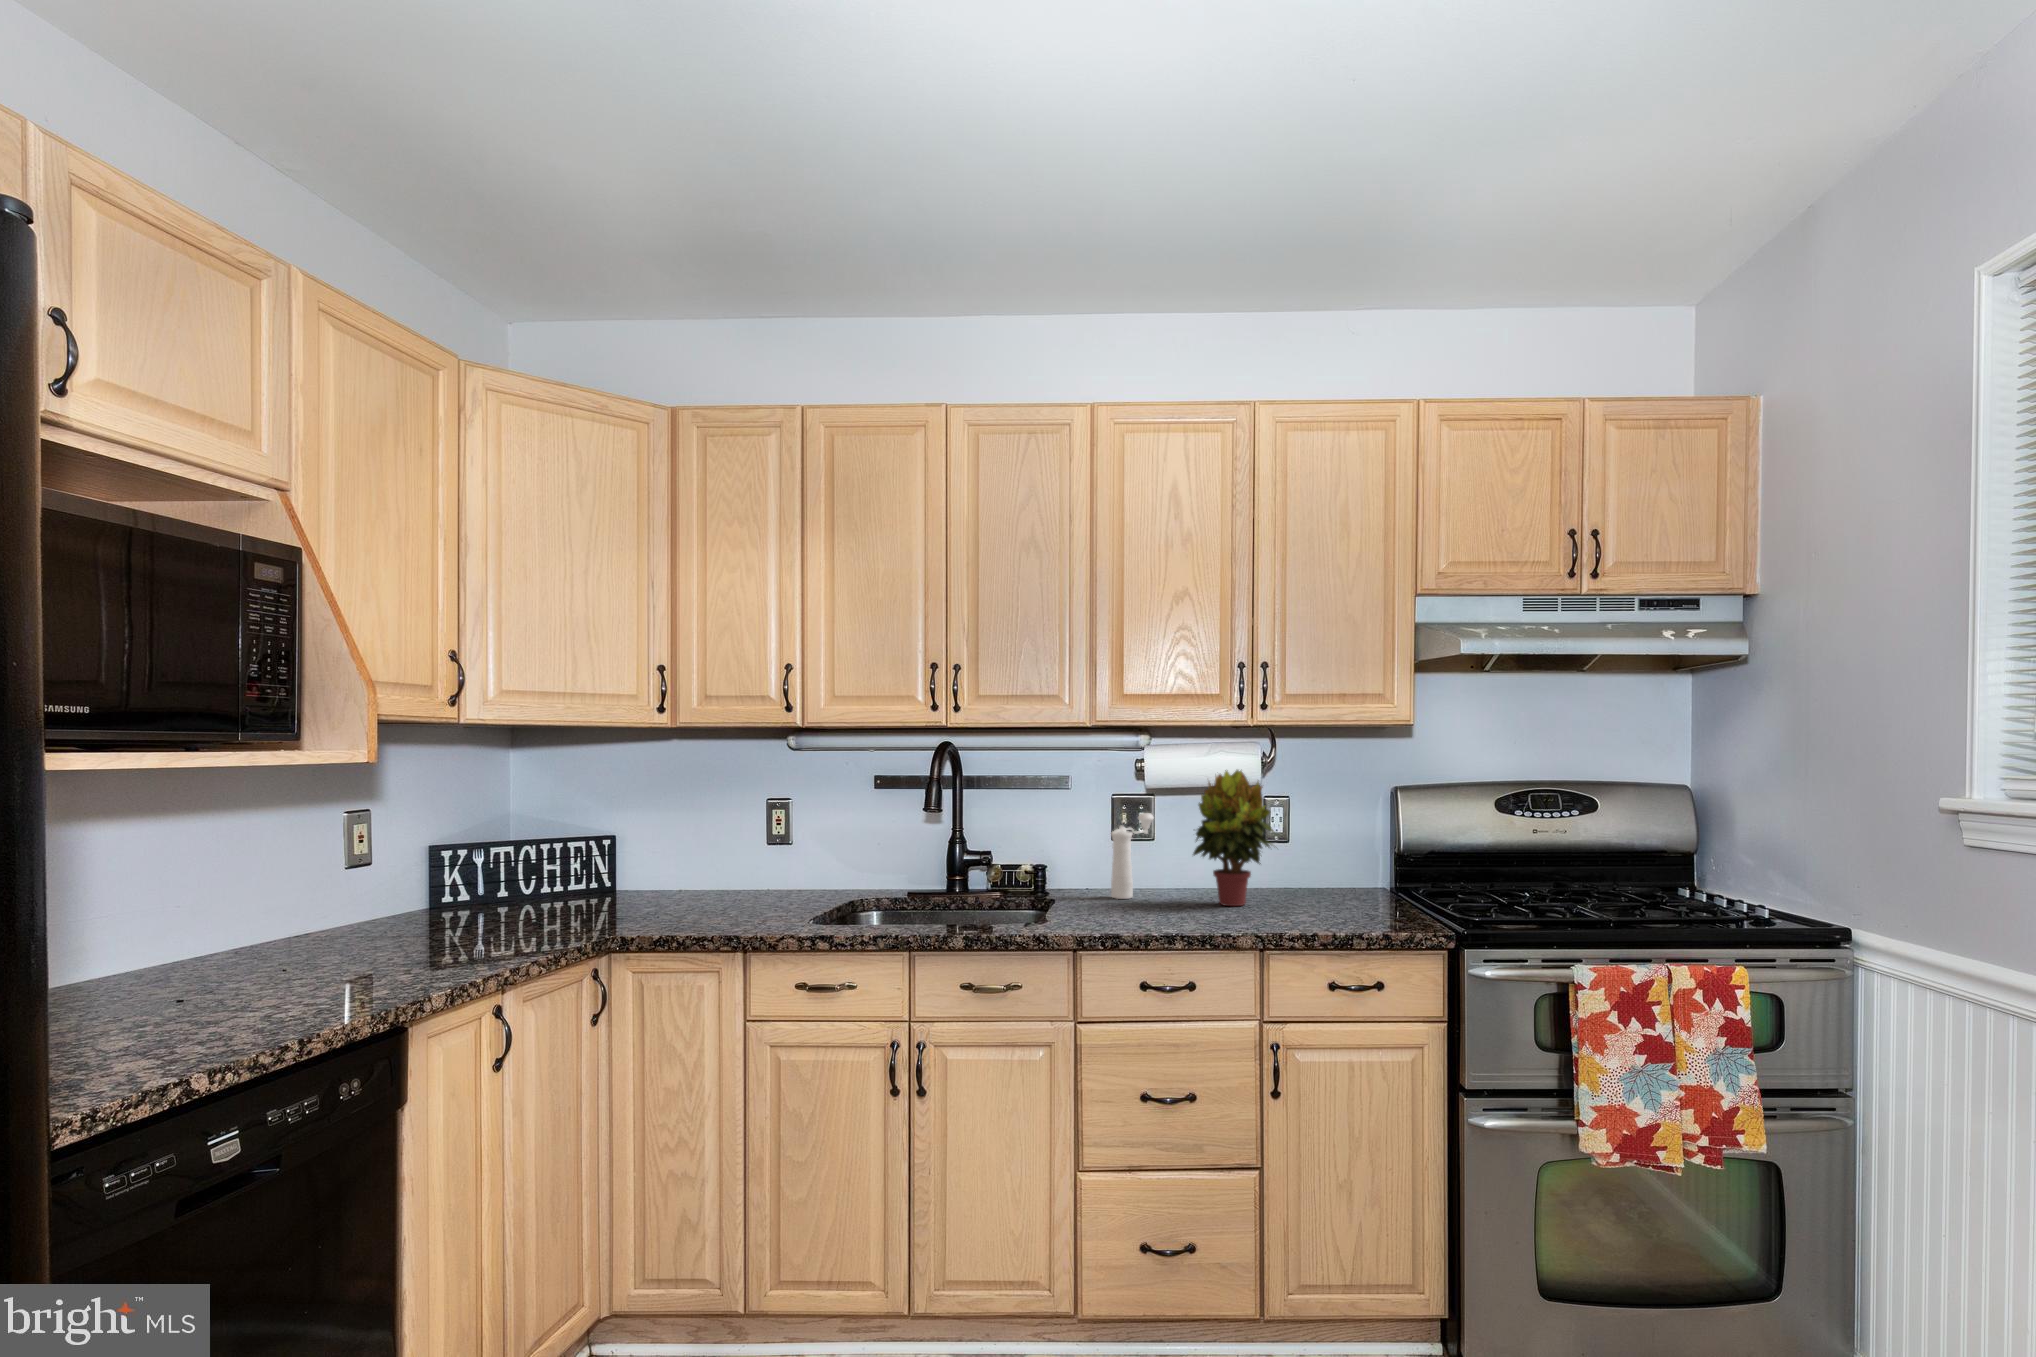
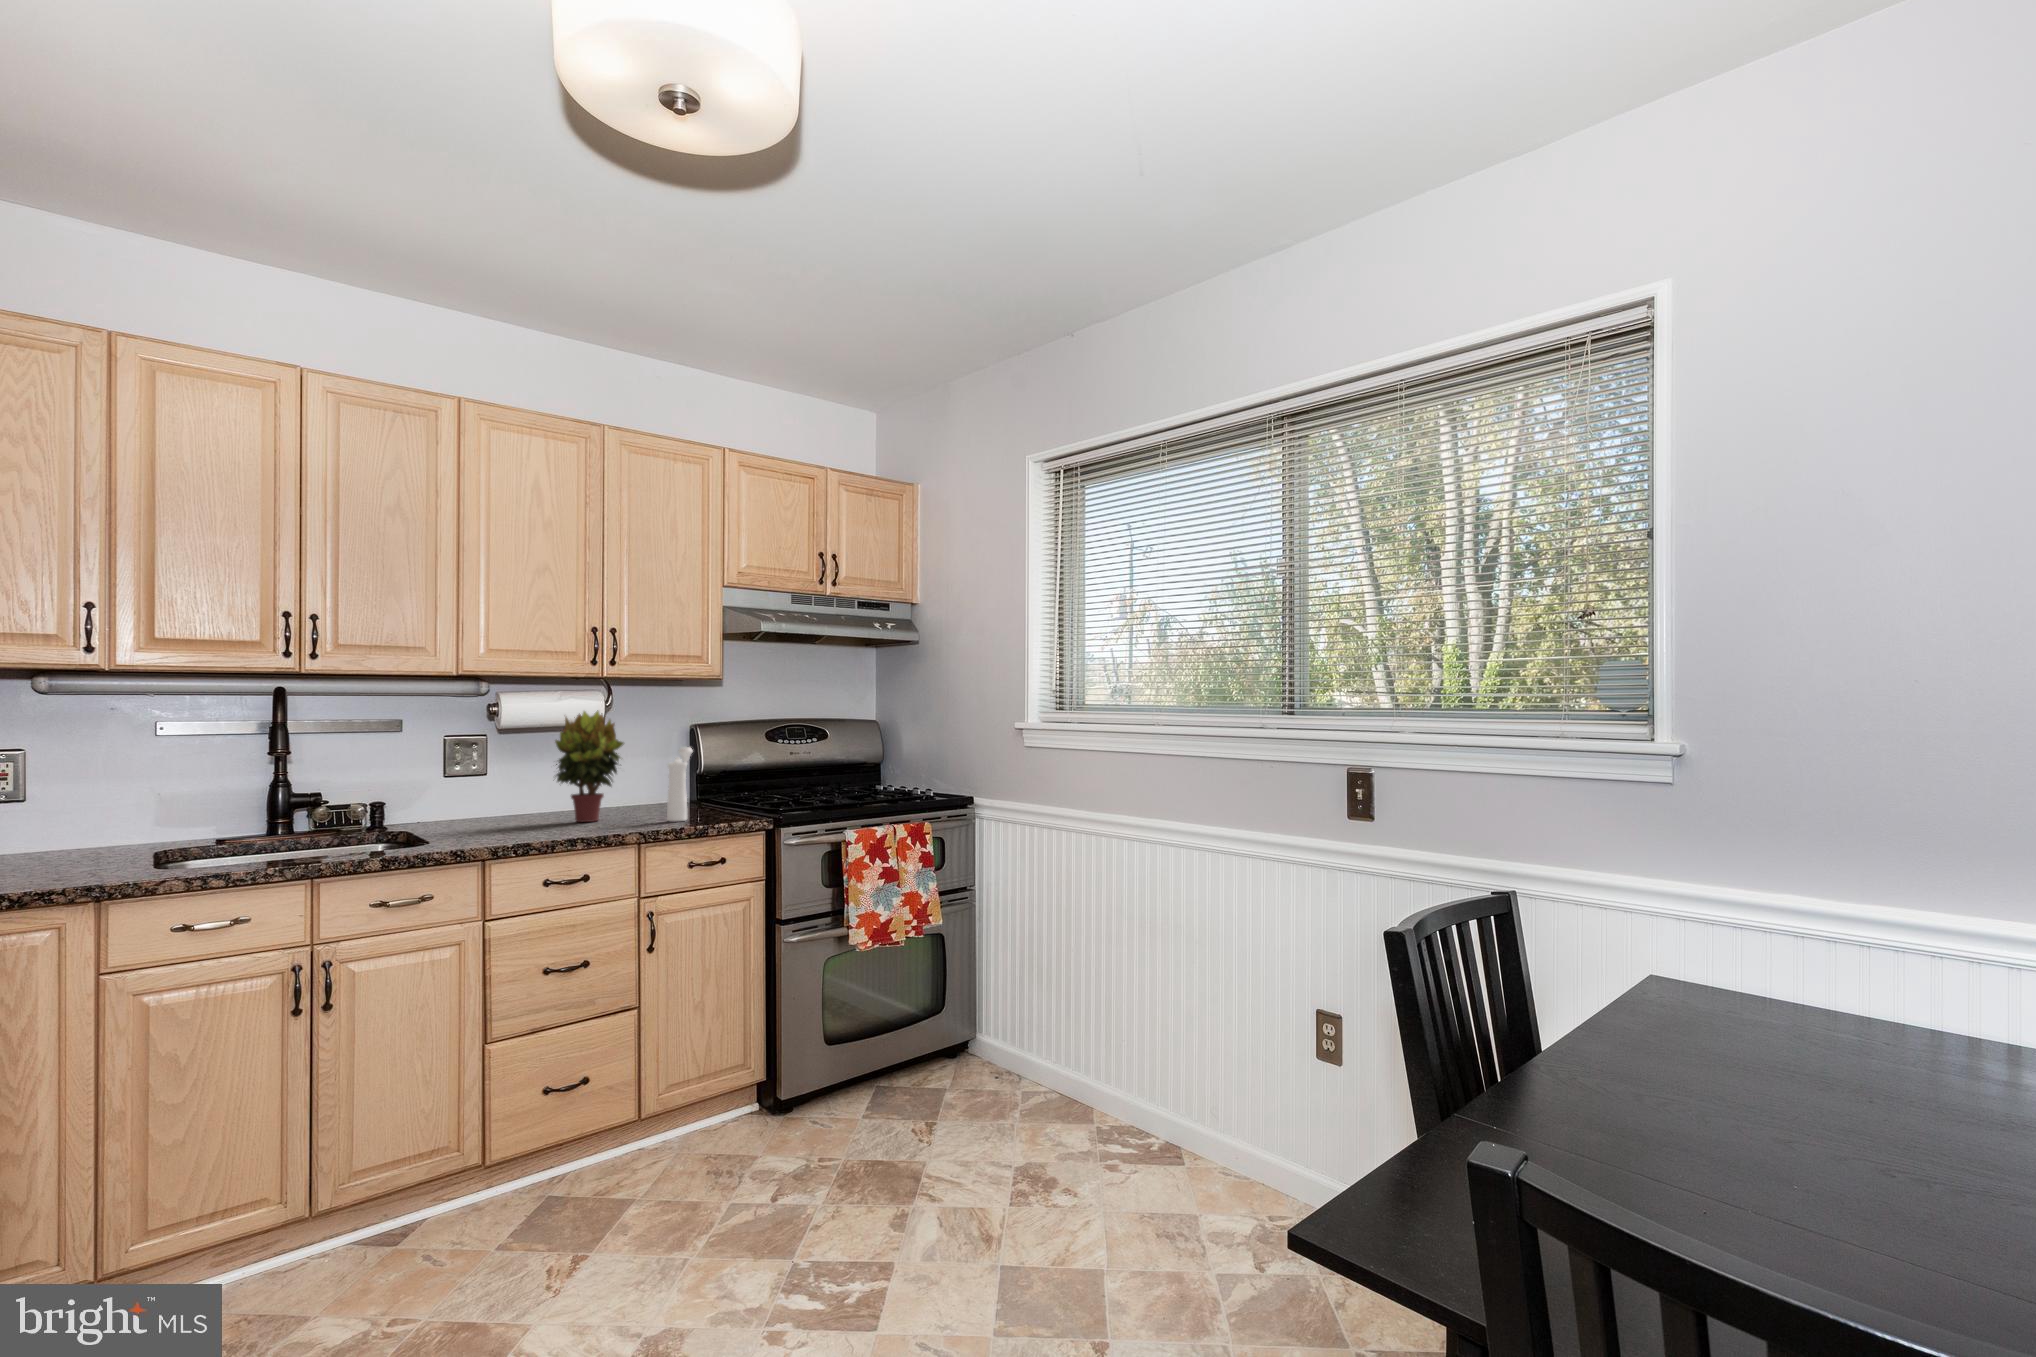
pepper mill: present [1111,813,1153,899] -> present [667,747,693,822]

